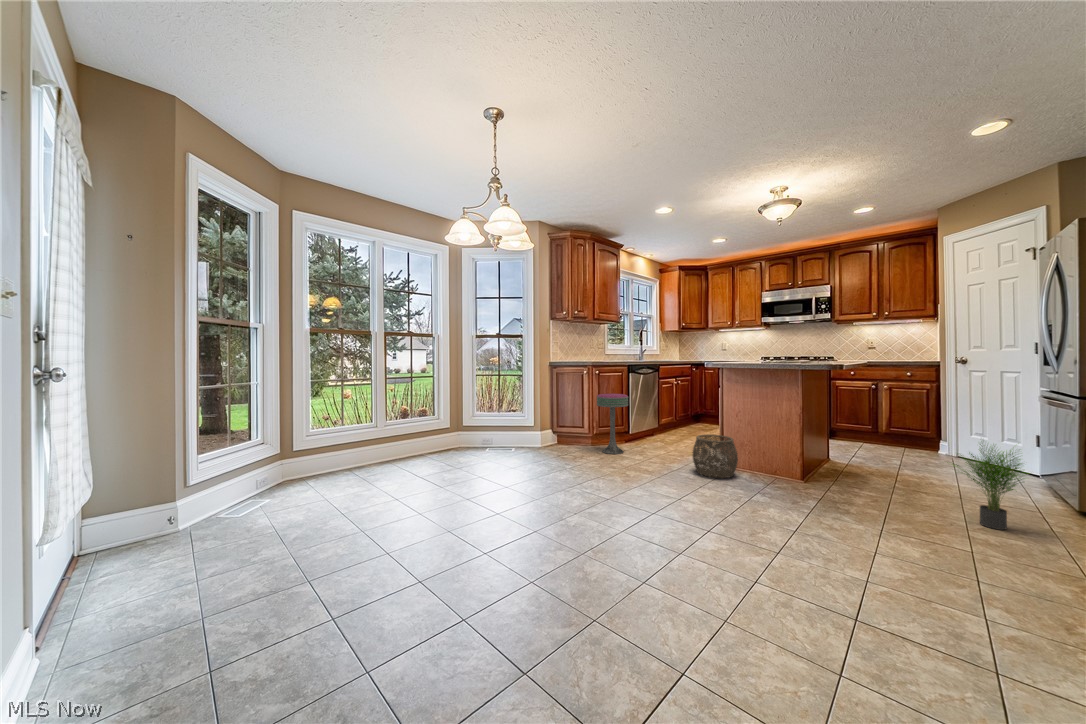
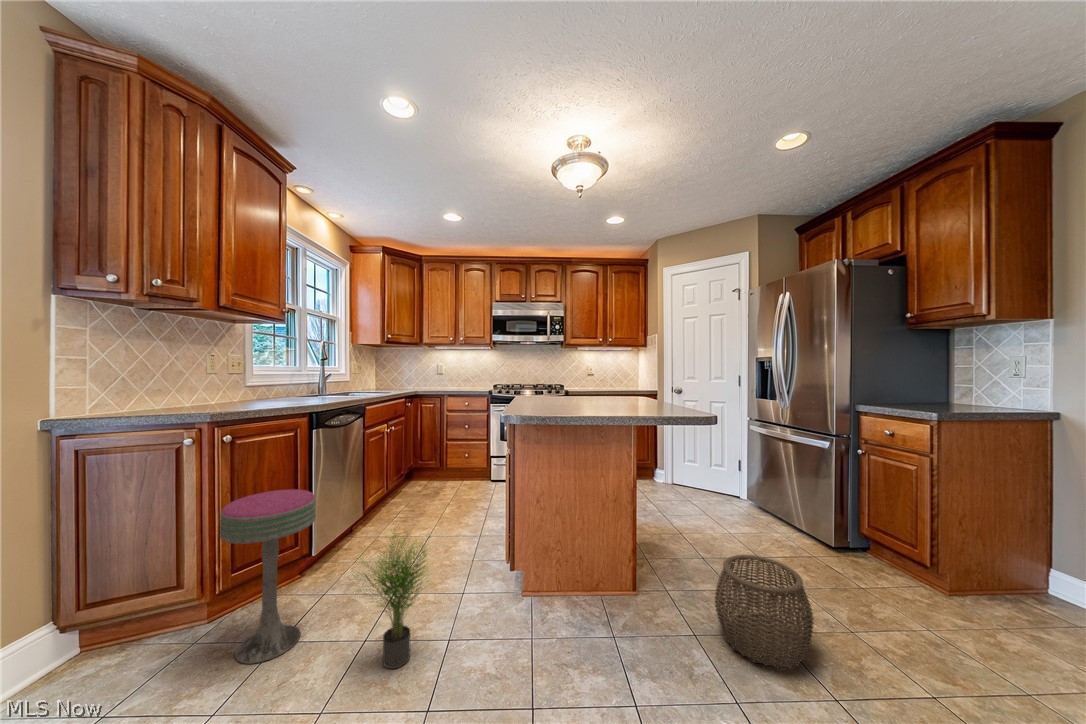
woven basket: present [692,434,738,478] -> present [715,555,814,669]
potted plant: present [956,444,1022,530] -> present [357,536,430,669]

